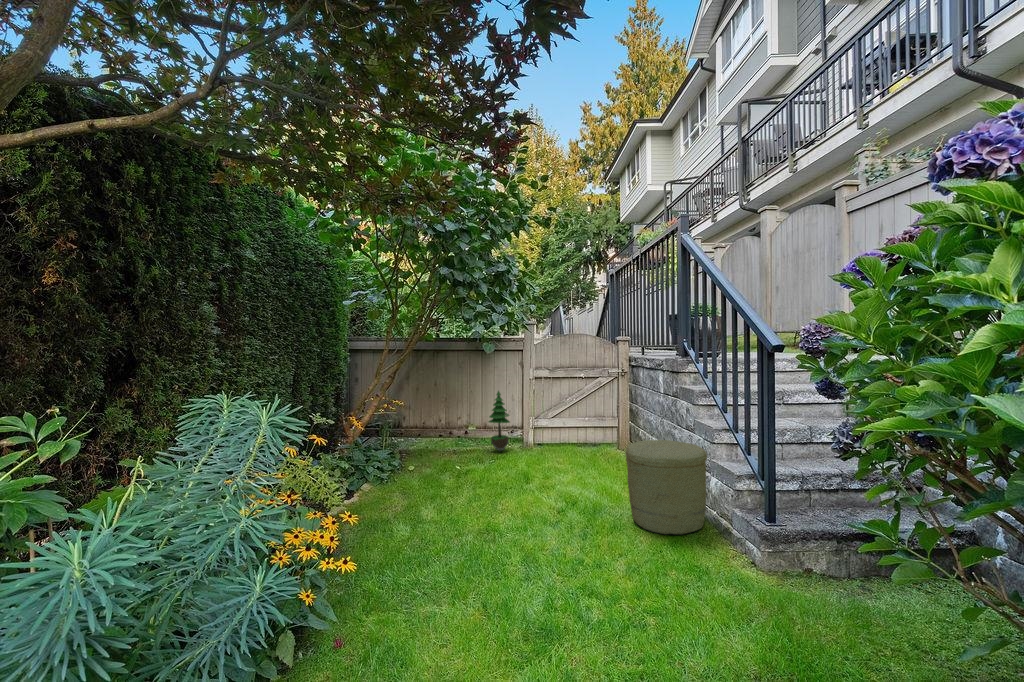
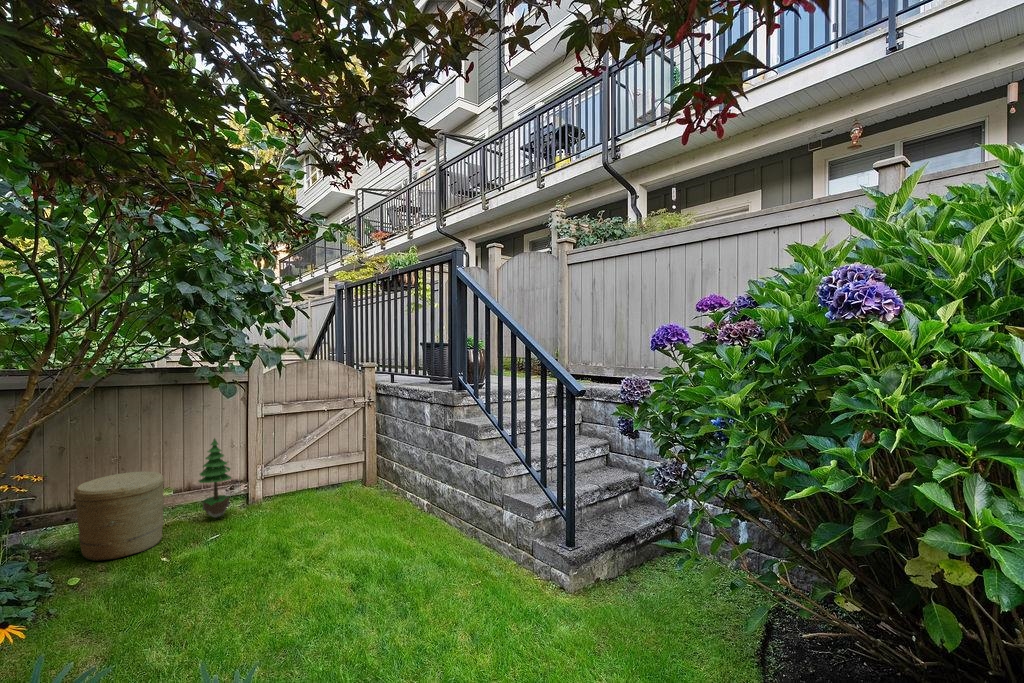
woven basket: present [626,440,707,534] -> present [74,471,164,561]

